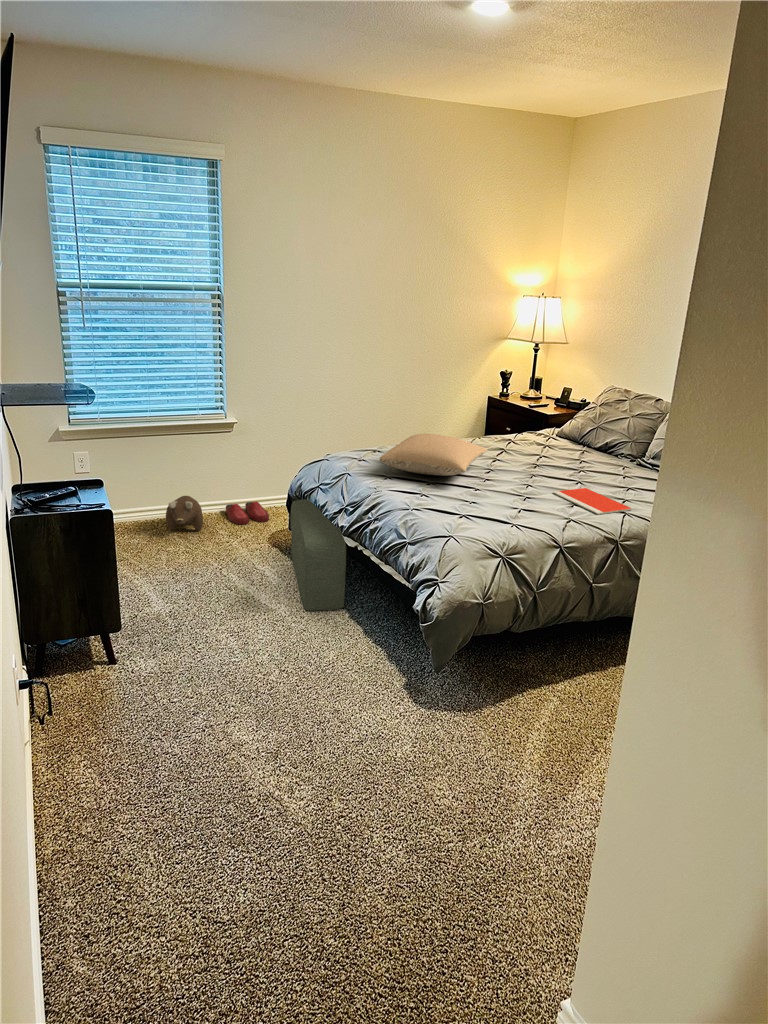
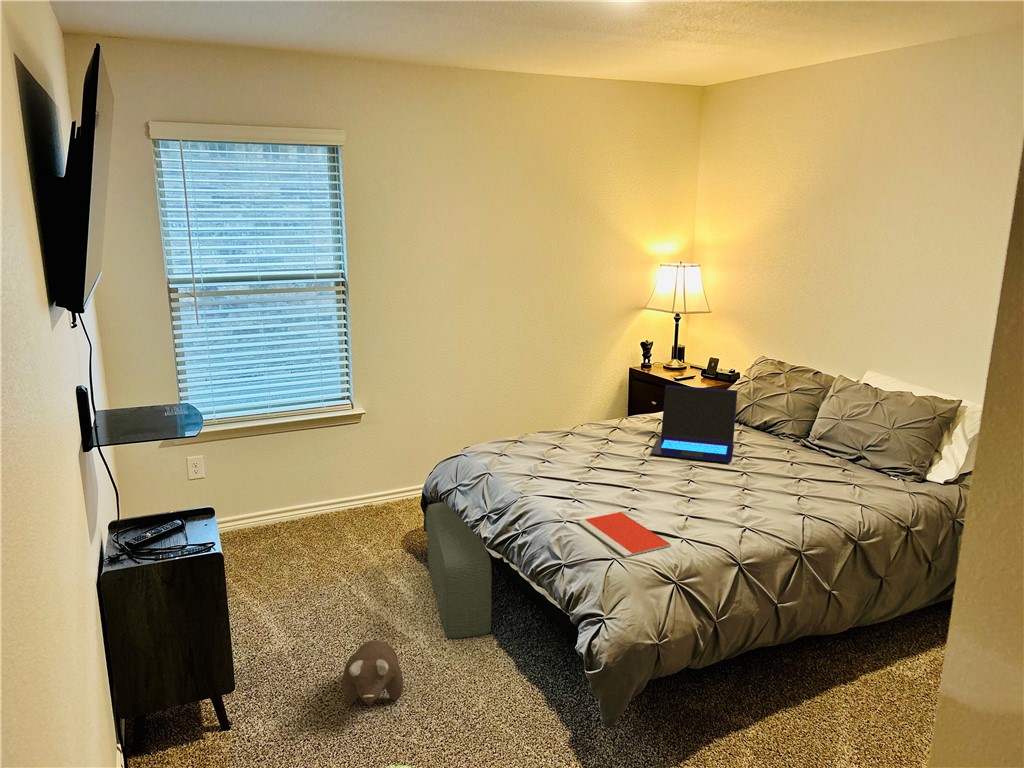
laptop: none [498,404,581,474] -> present [652,385,738,463]
pillow: present [380,434,487,475] -> none [523,426,640,475]
notebook: present [553,488,632,514] -> present [577,512,671,557]
plush toy: present [166,496,203,531] -> present [342,640,403,703]
slippers: present [226,502,269,525] -> none [354,497,401,526]

